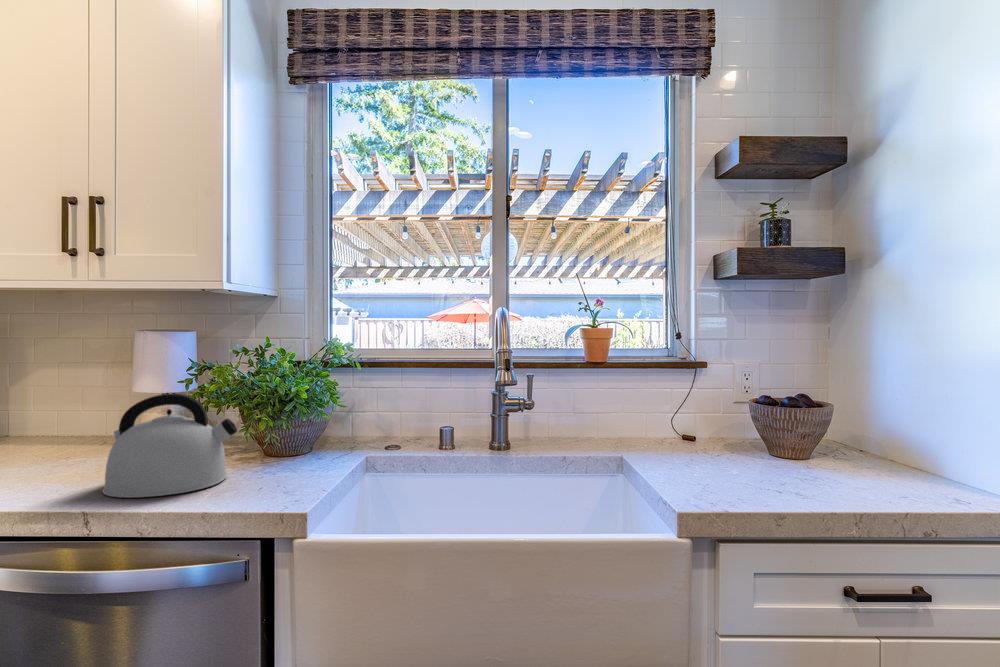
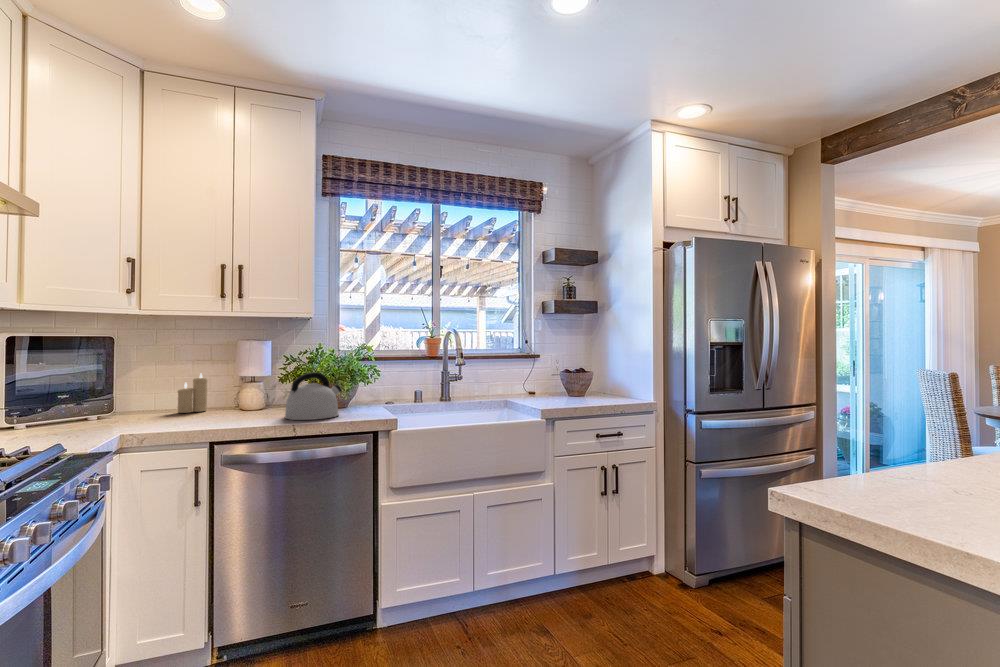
candle: none [29,383,86,450] -> present [178,374,208,413]

